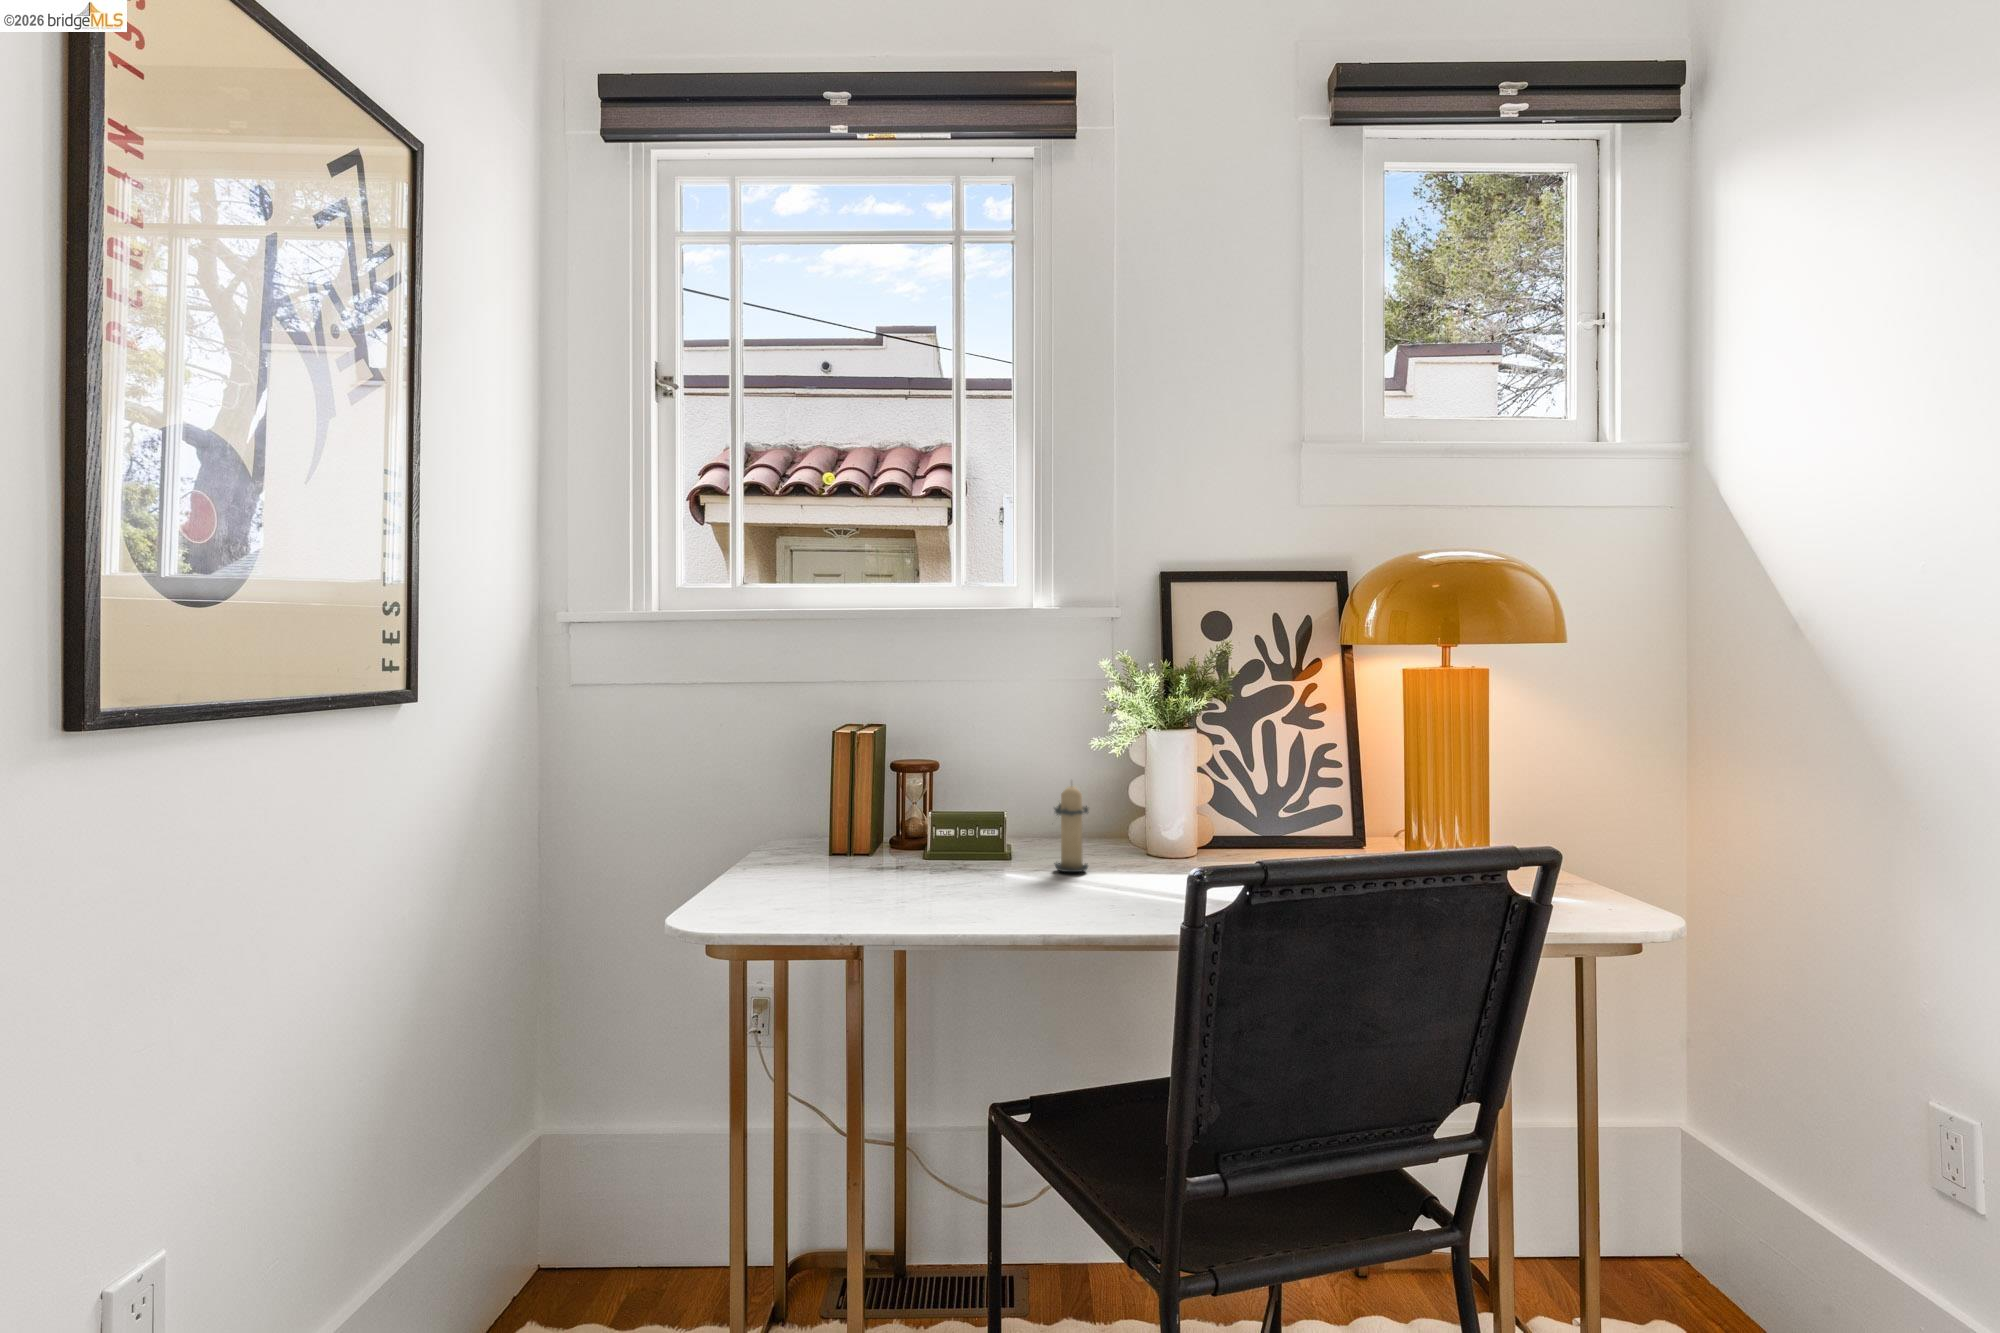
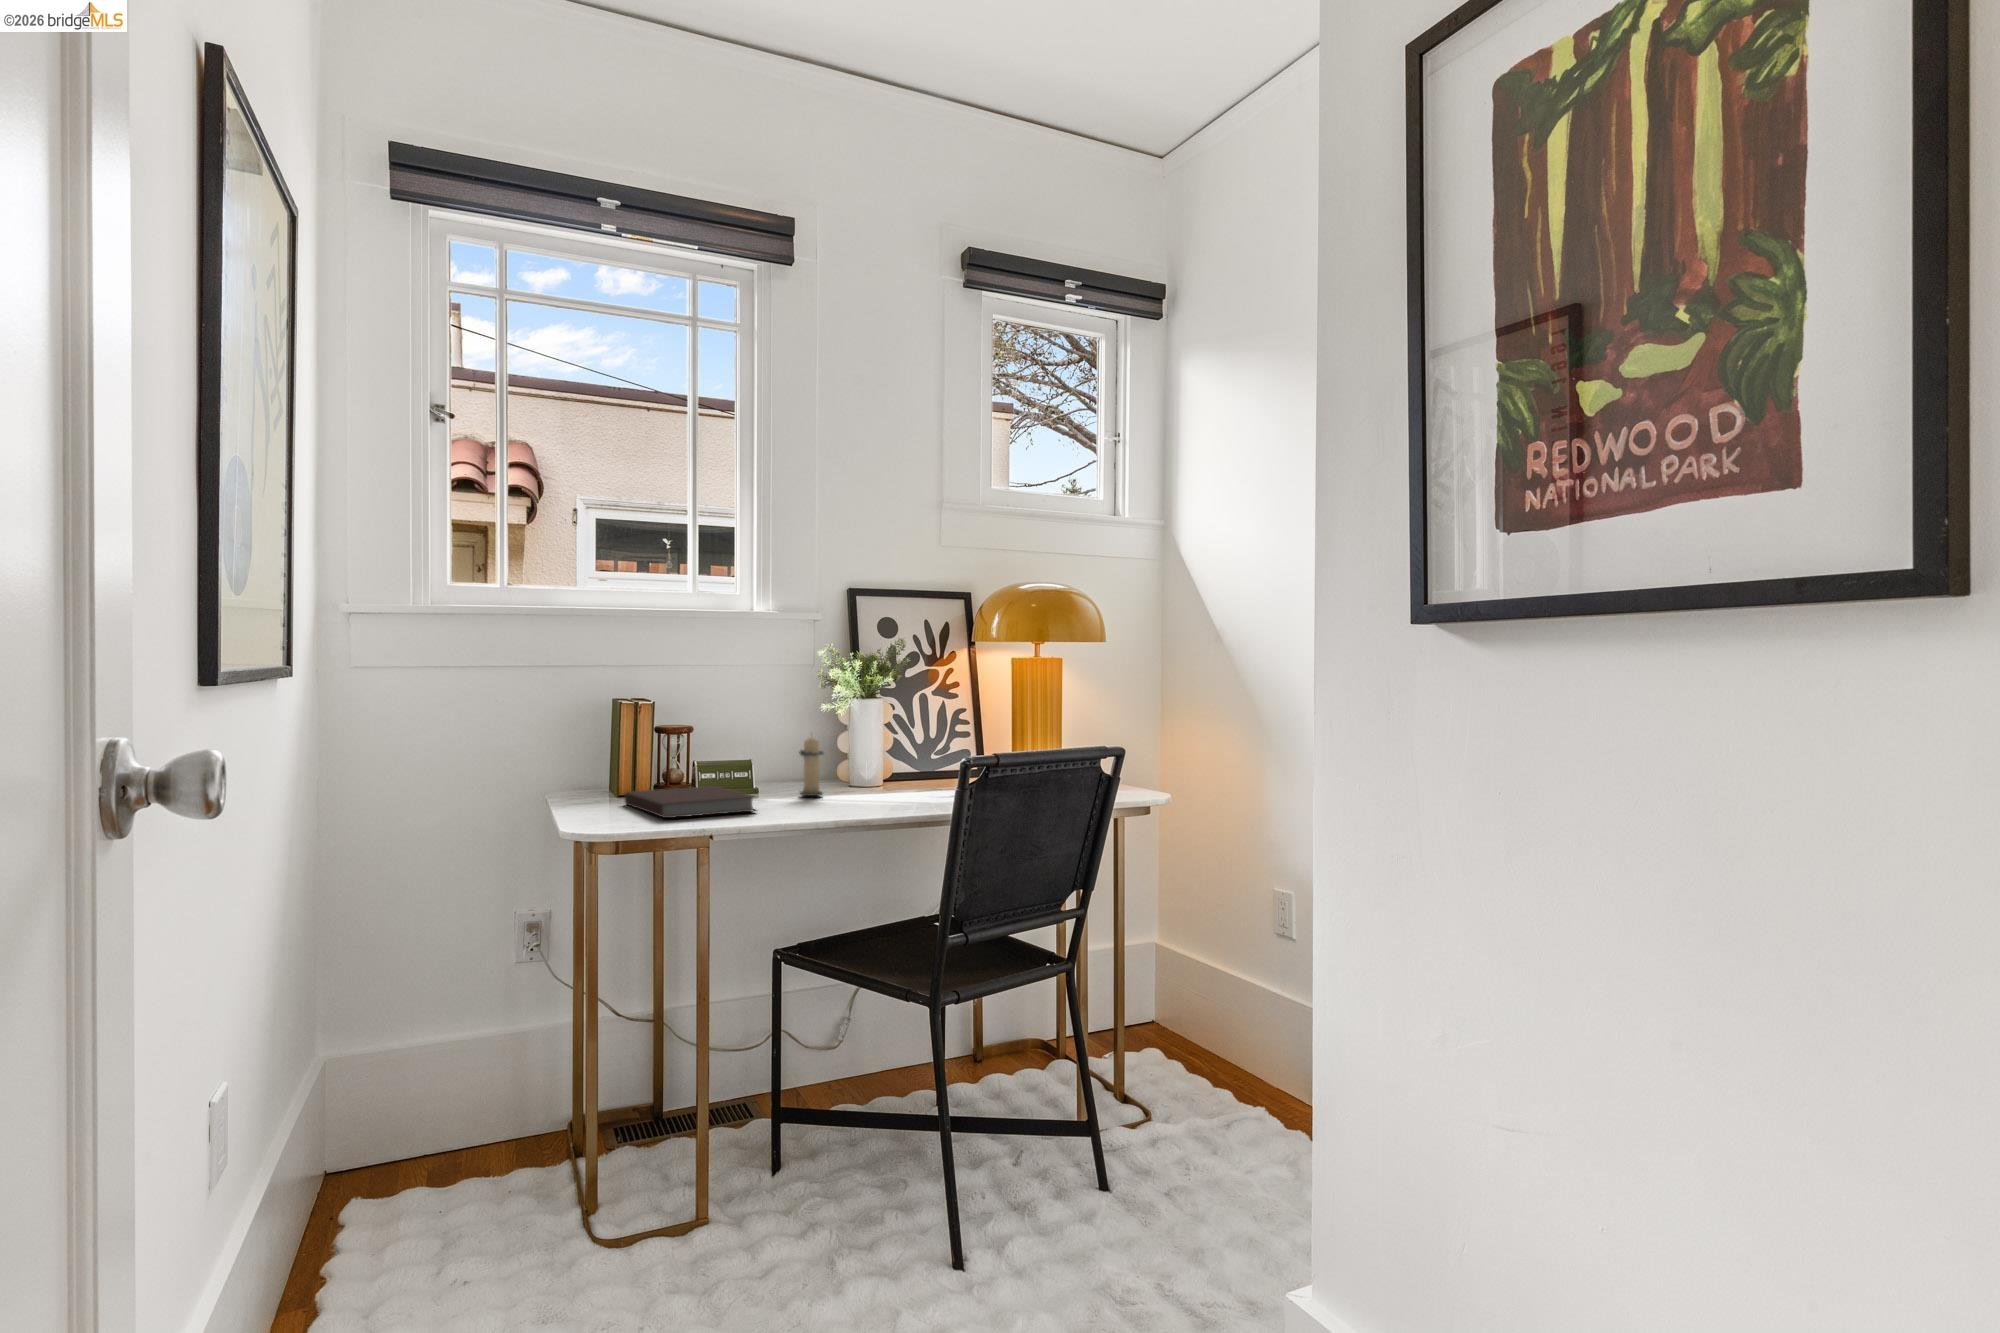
notebook: none [819,848,961,904] -> present [625,786,755,818]

